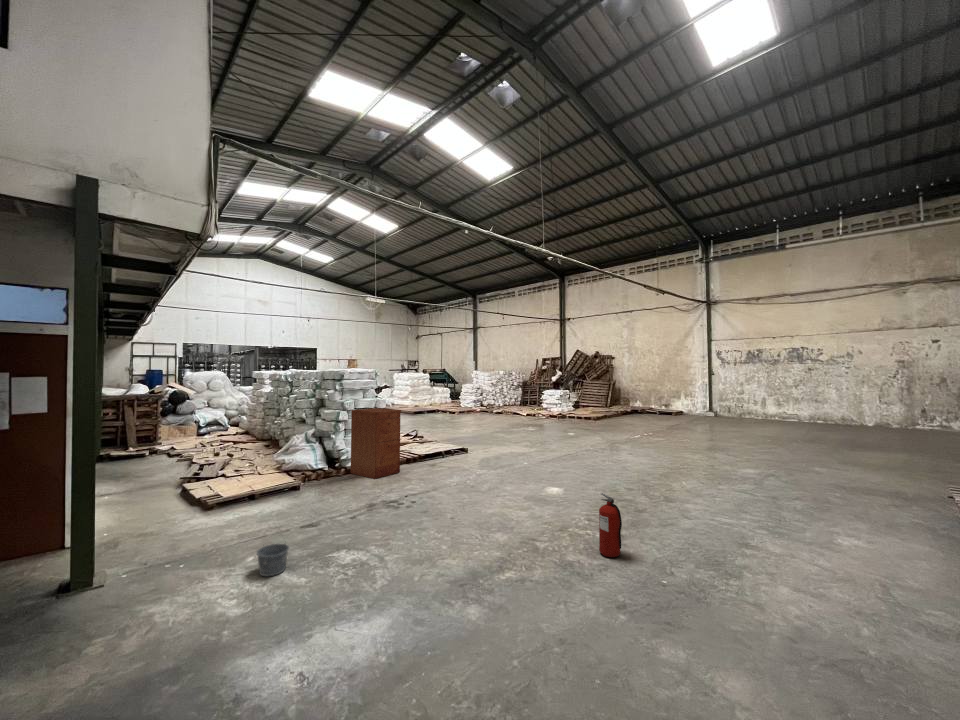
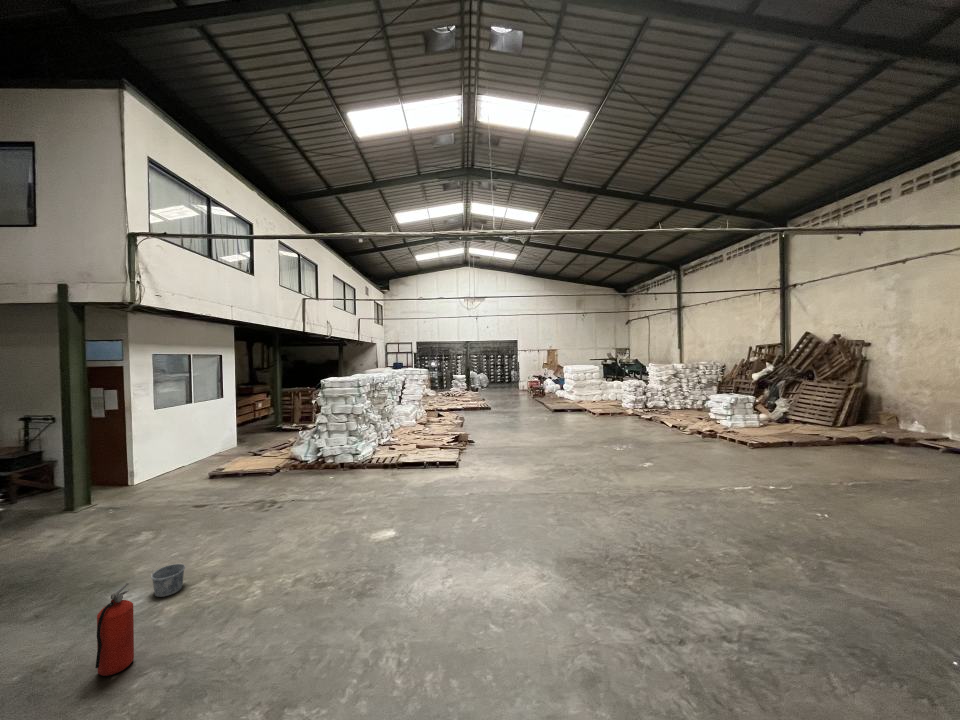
filing cabinet: present [351,408,401,479] -> none [312,415,350,484]
bucket: present [257,544,289,576] -> present [151,564,185,597]

